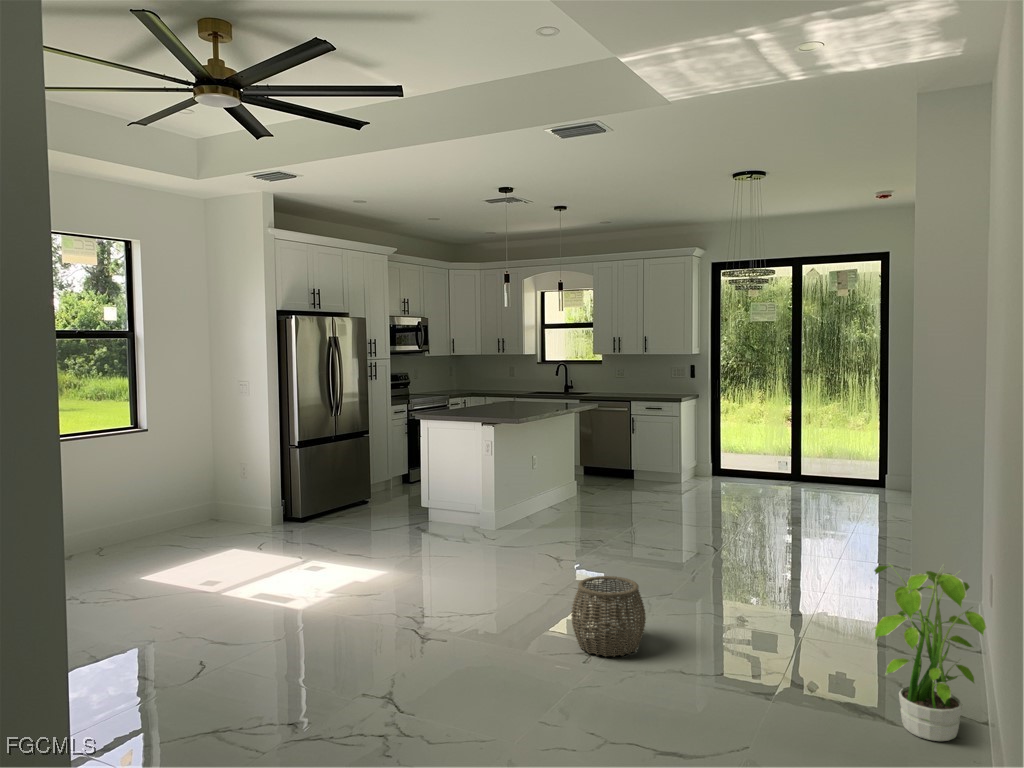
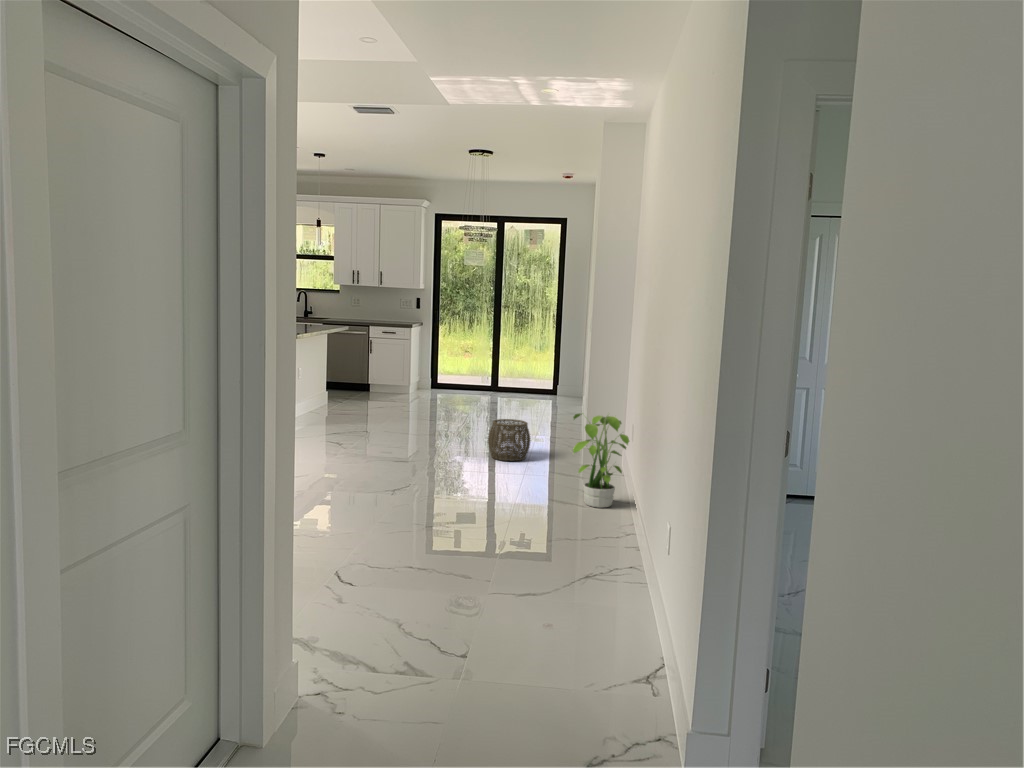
woven basket: present [571,576,646,657] -> present [488,419,530,461]

